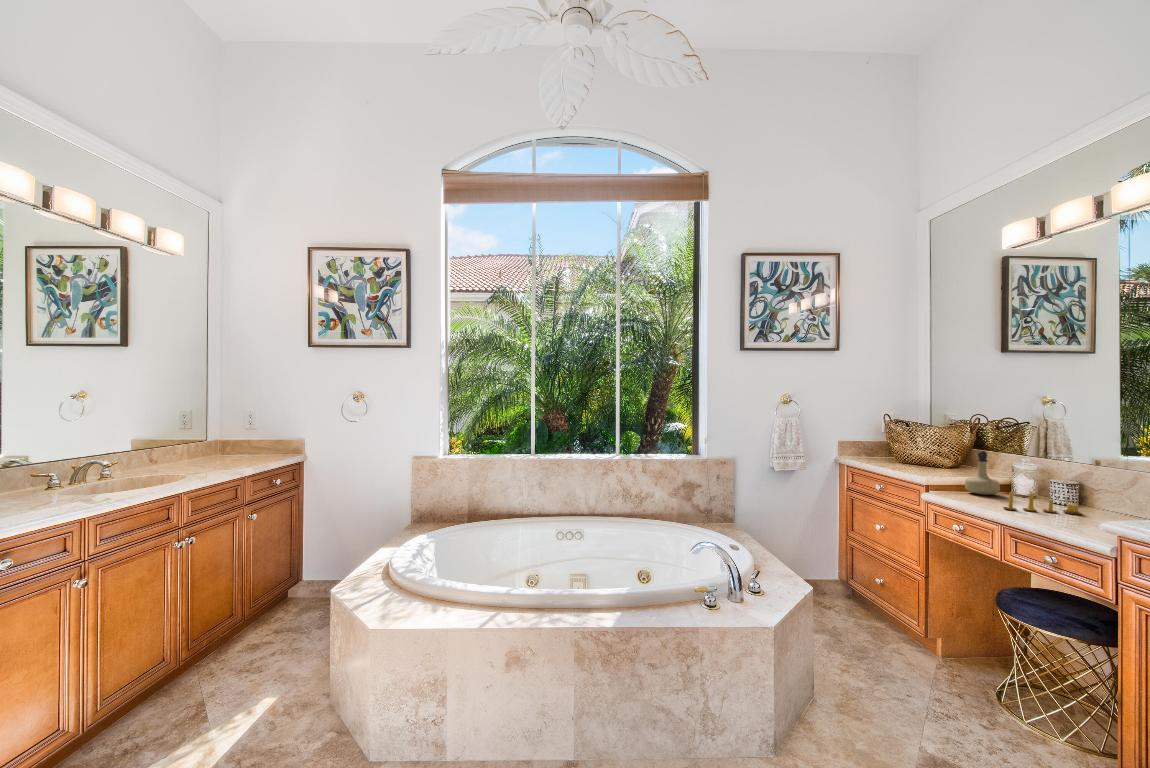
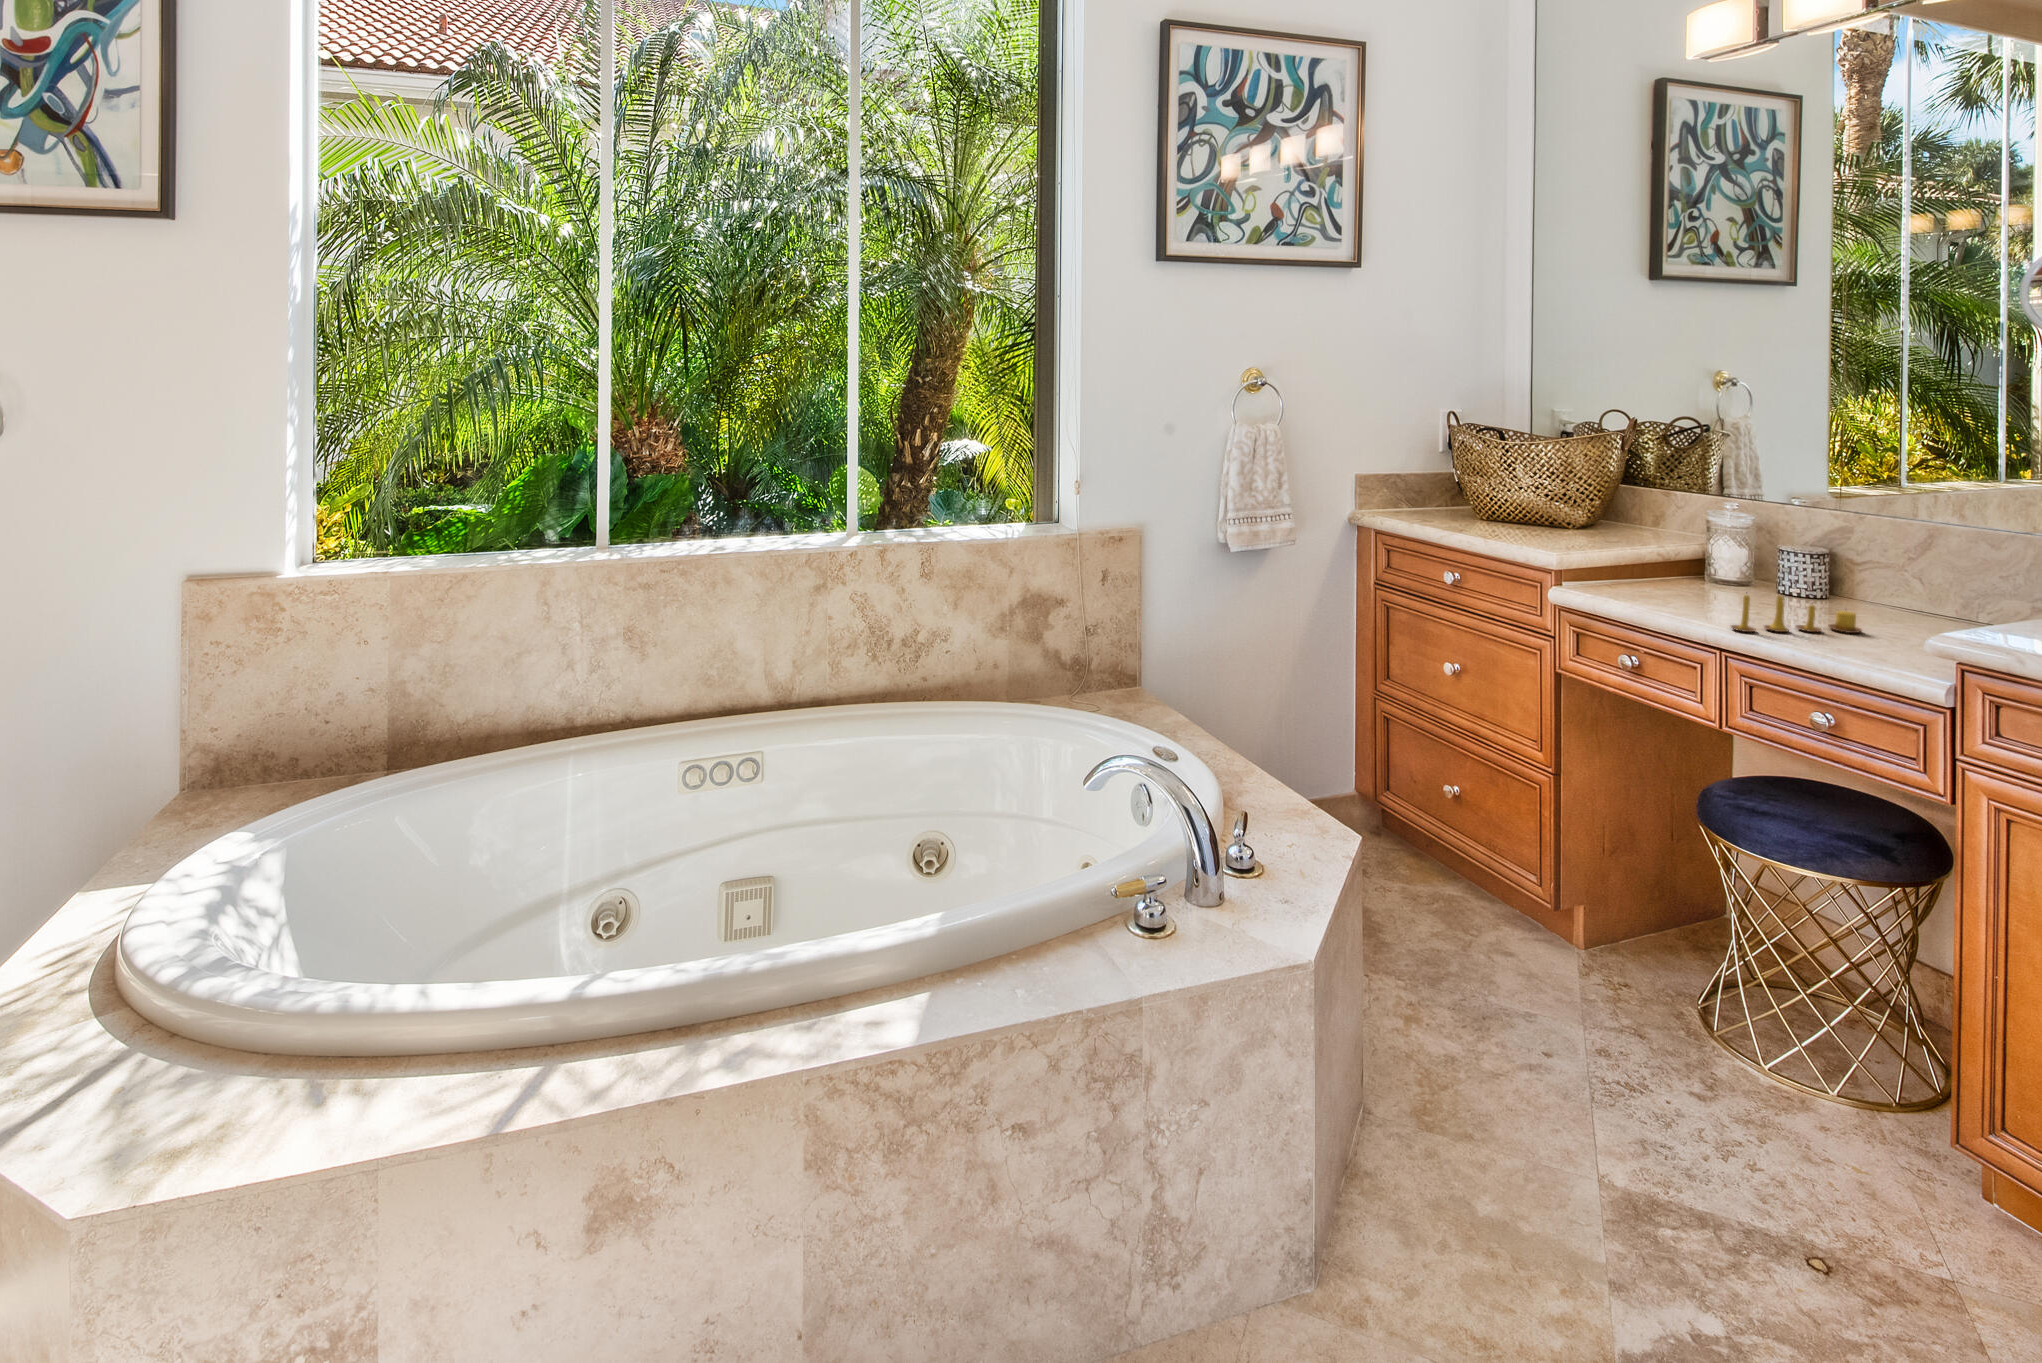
perfume bottle: present [965,451,1000,495] -> none [1632,500,1697,595]

